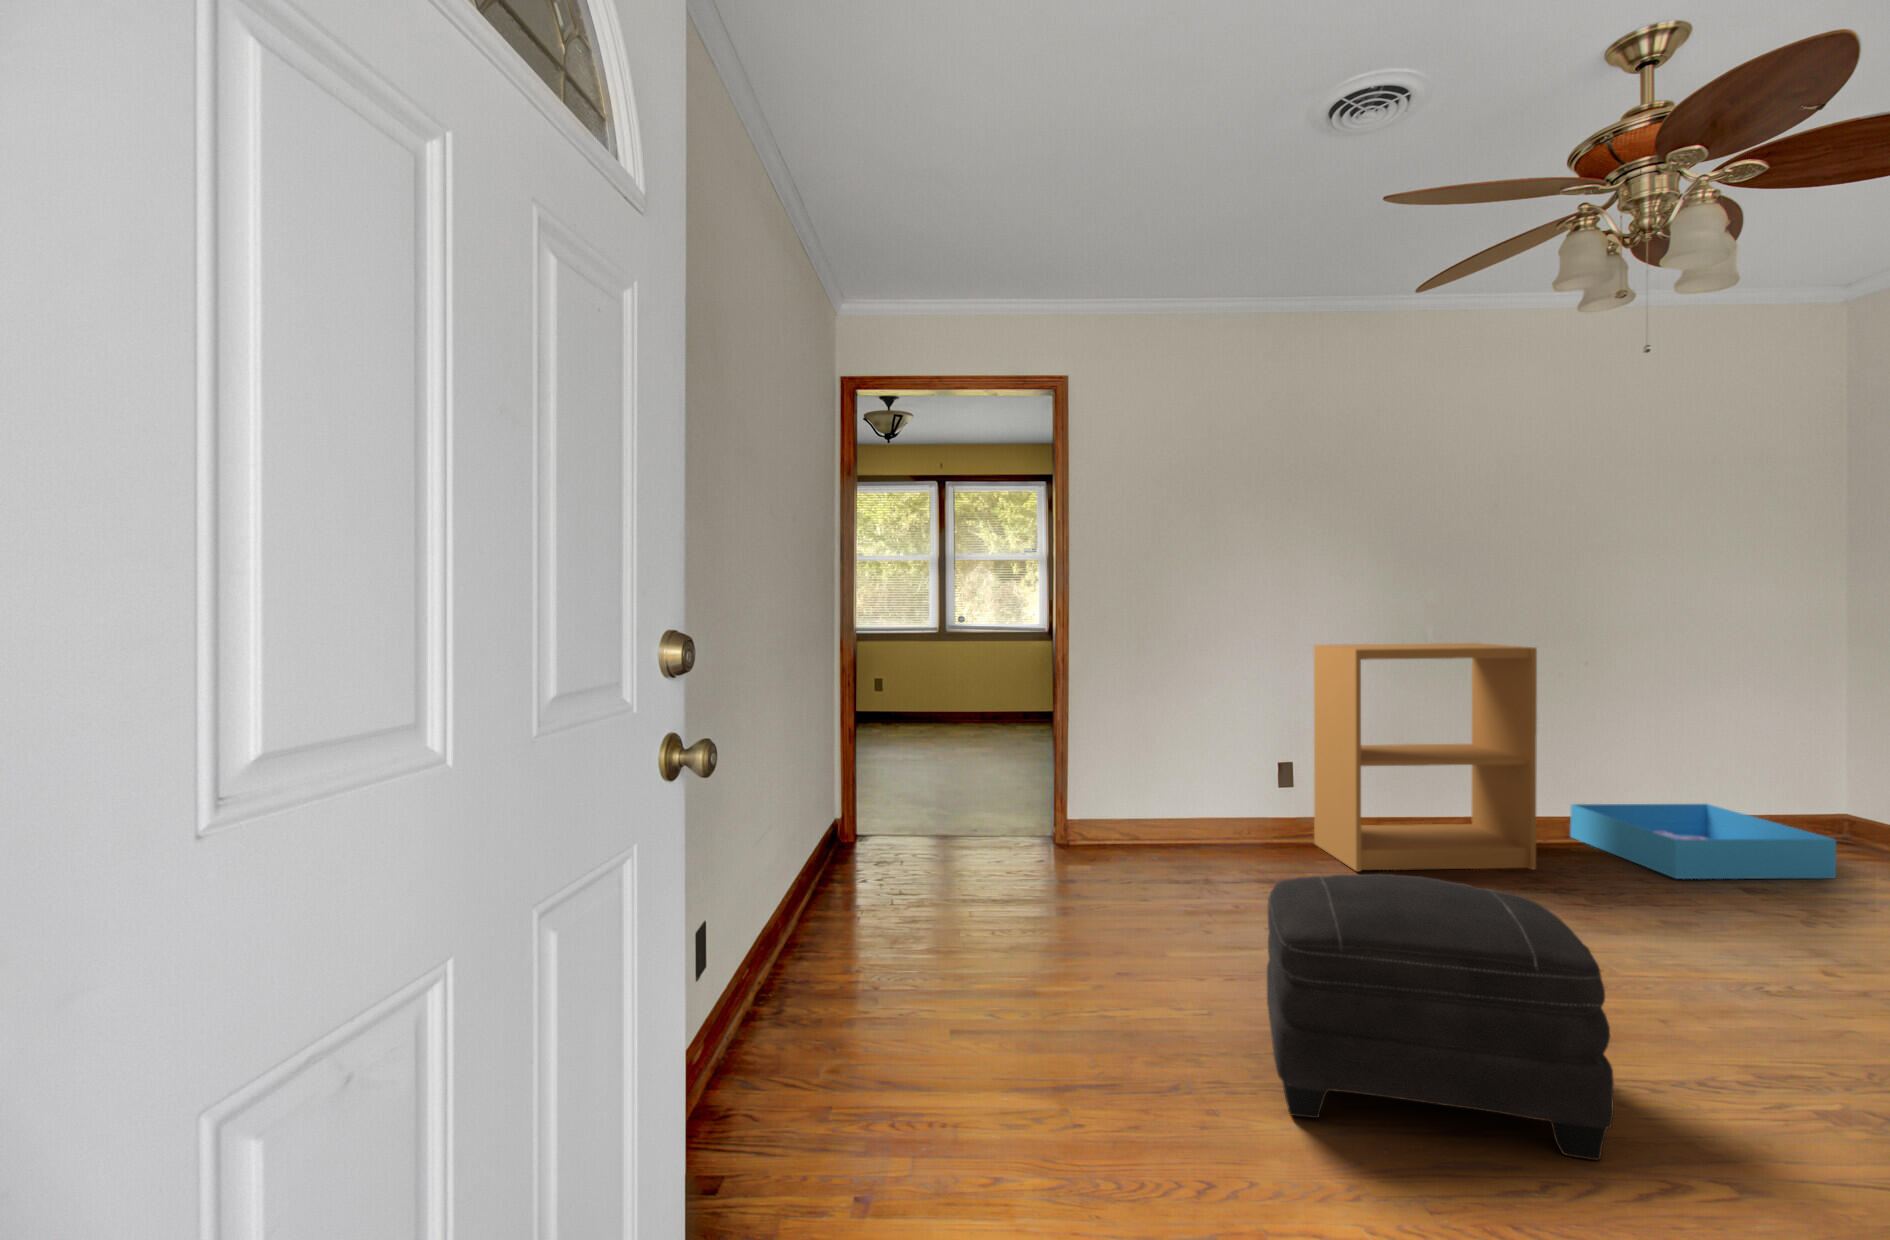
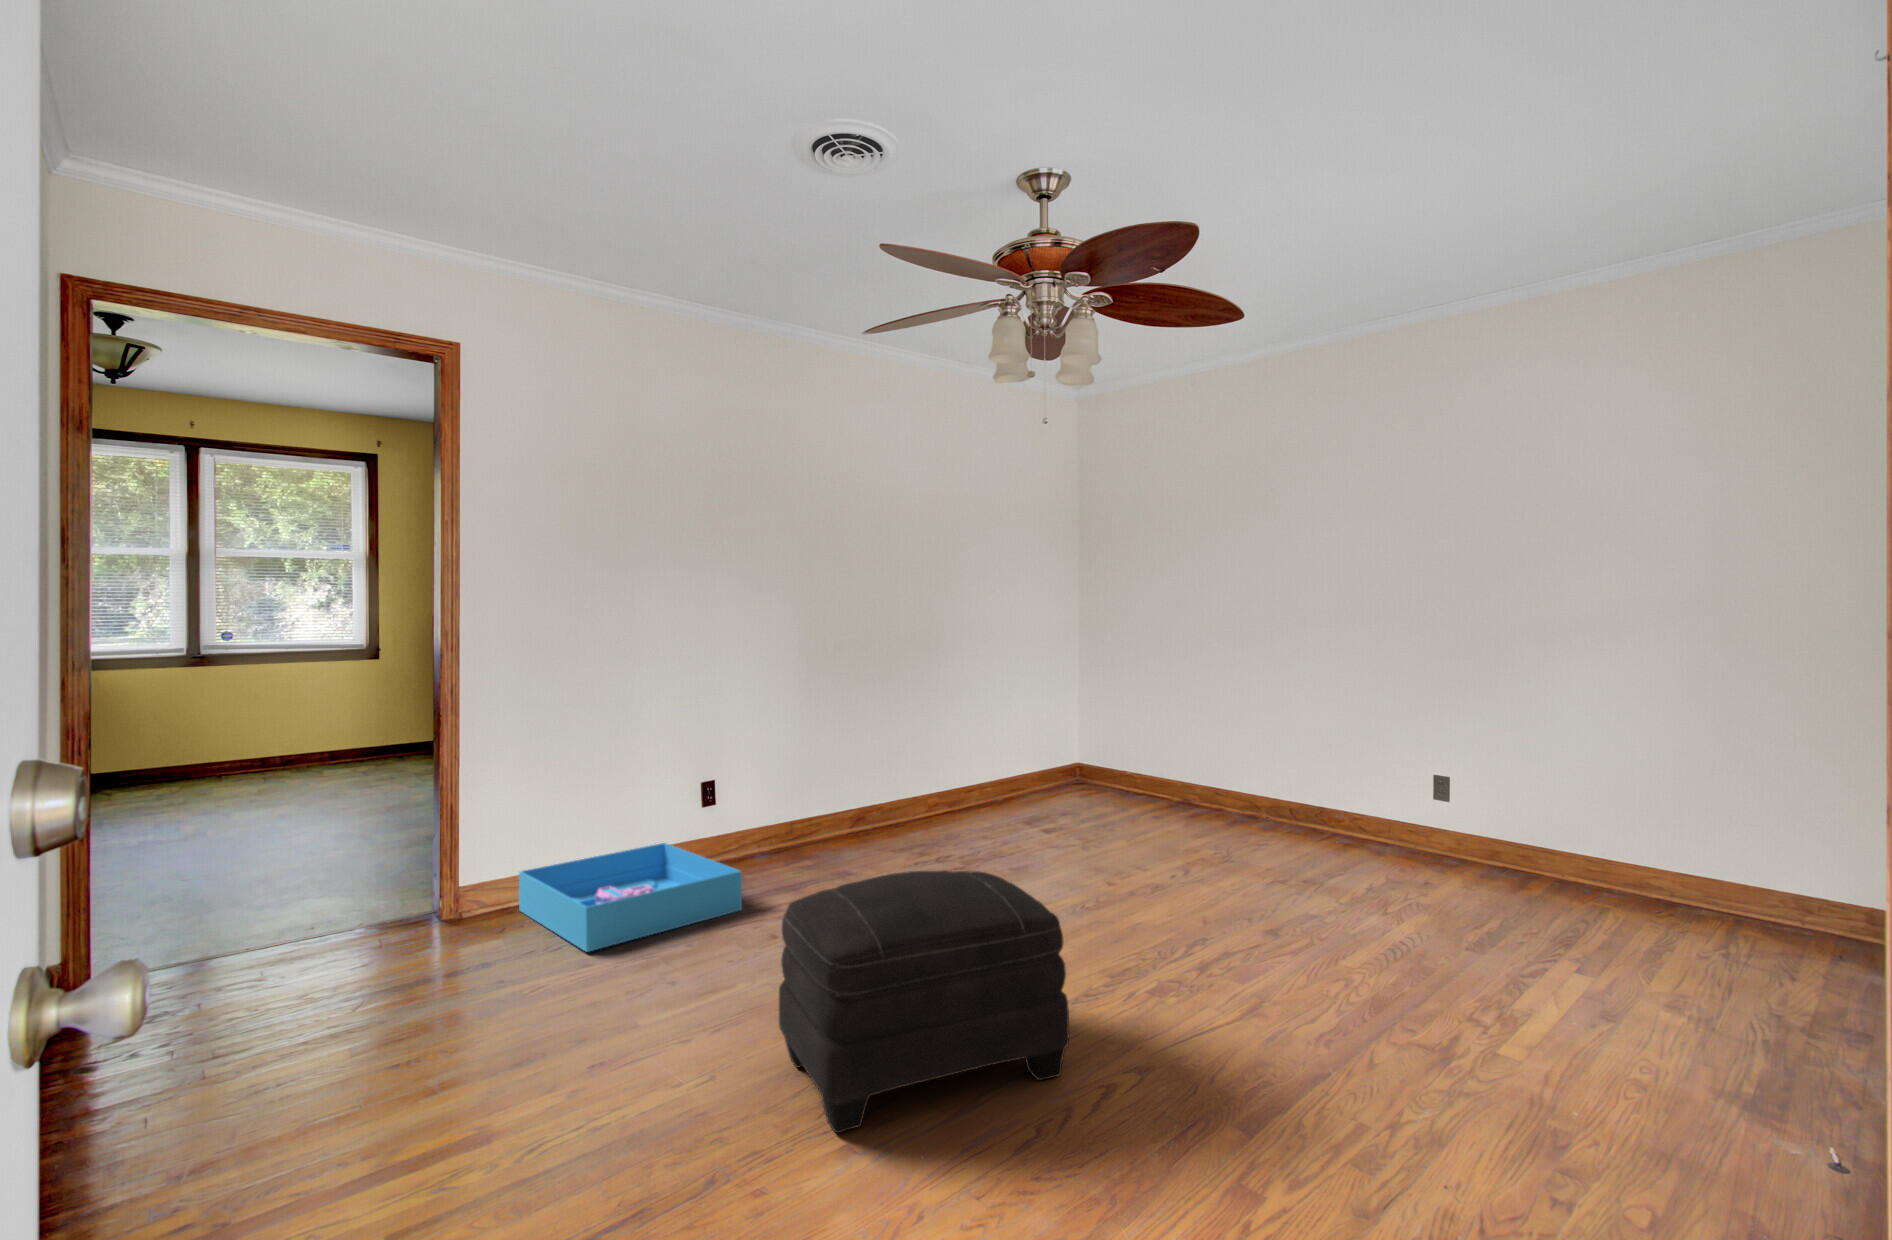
bookshelf: present [1314,643,1537,871] -> none [735,654,917,878]
storage bin: present [1570,804,1836,879] -> present [519,843,742,952]

